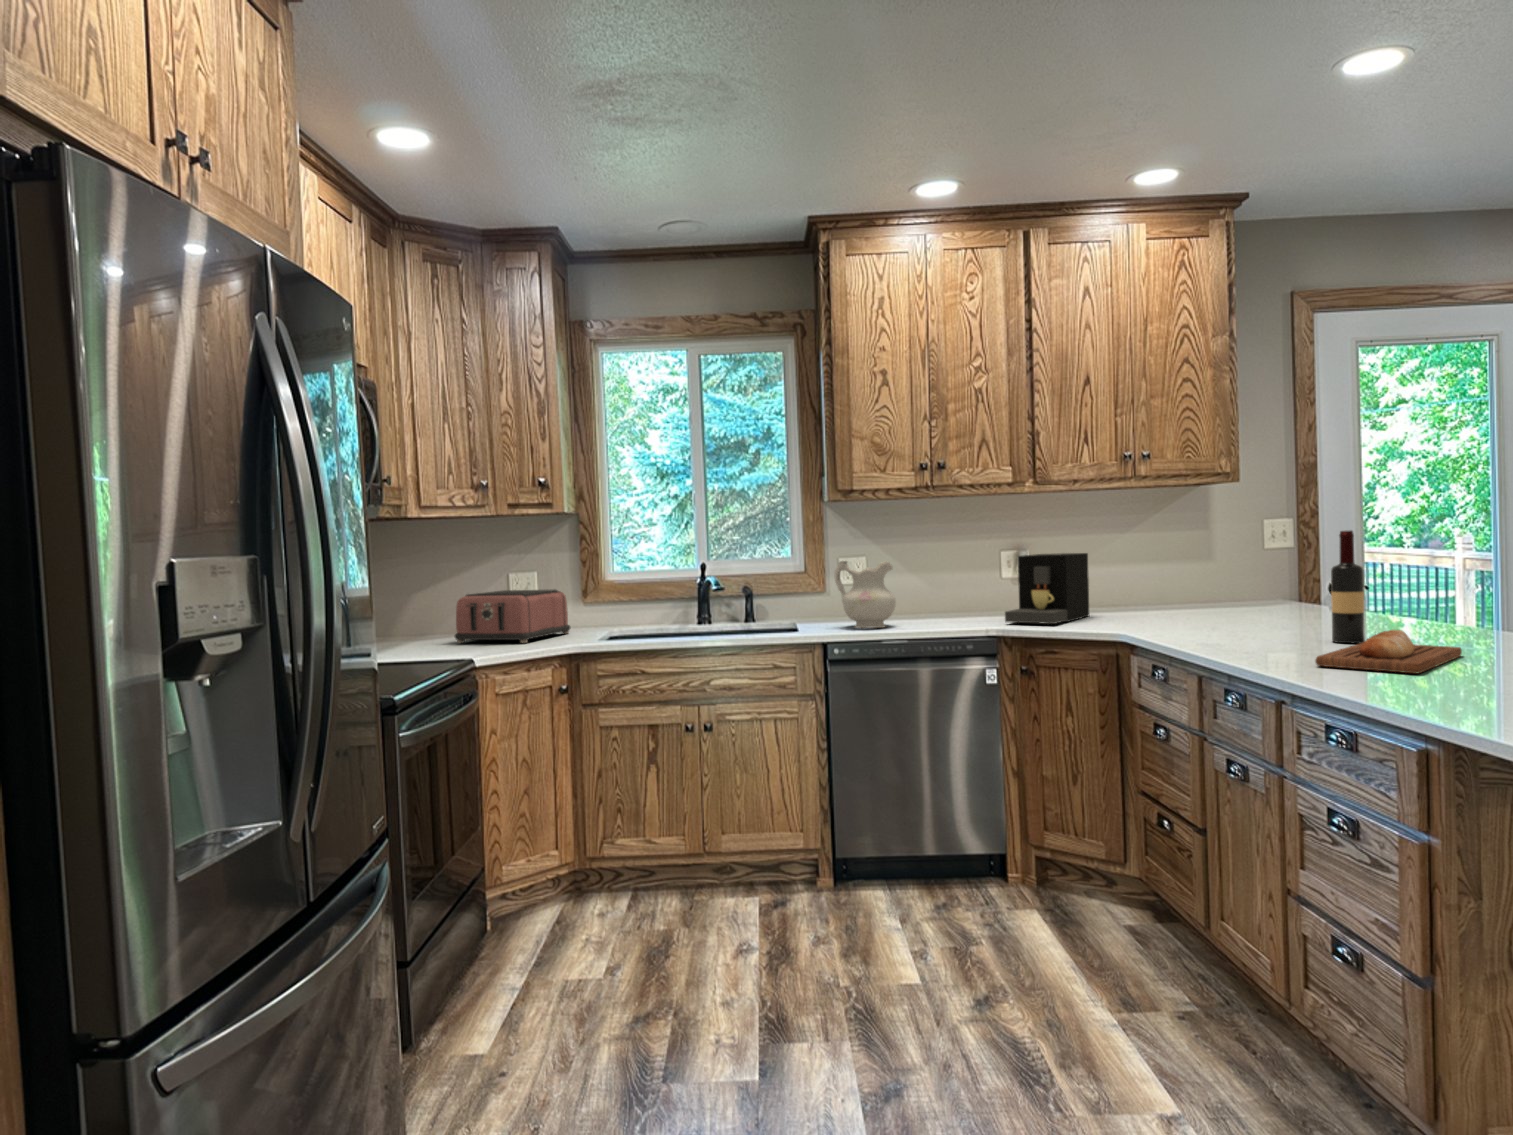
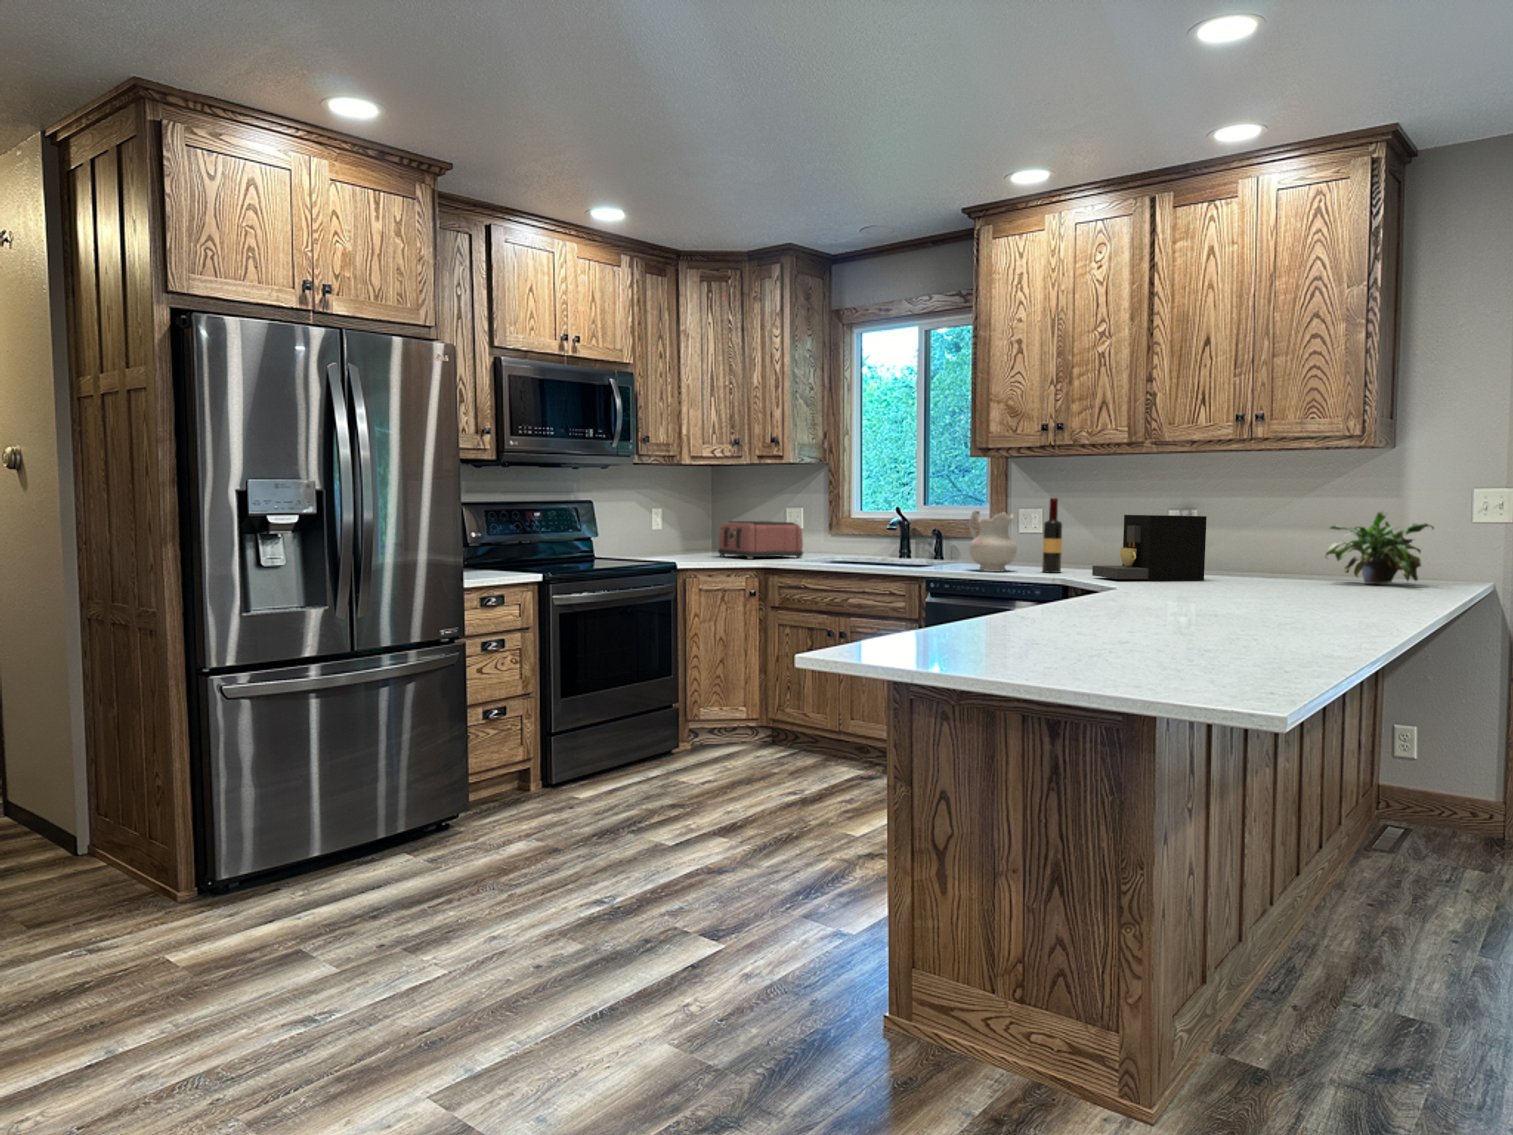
wine bottle: present [1331,531,1365,643] -> present [1042,498,1062,573]
potted plant: none [1153,540,1249,605] -> present [1325,511,1434,584]
bread loaf: present [1315,630,1462,673] -> none [1074,586,1232,615]

